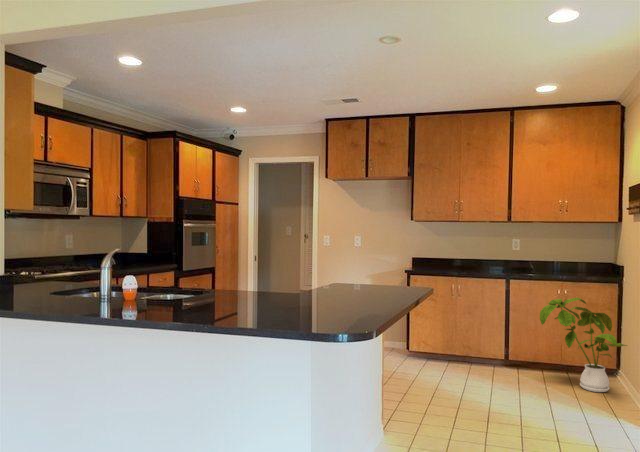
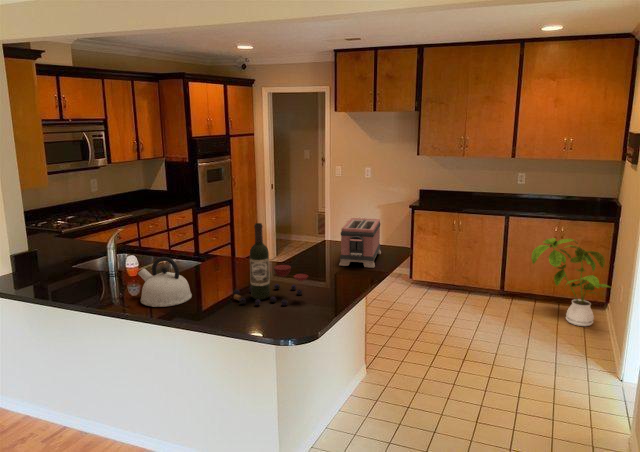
wine bottle: none [259,226,351,316] -> present [233,223,308,305]
toaster: none [364,250,404,296] -> present [339,218,381,268]
kettle: none [148,263,210,317] -> present [138,257,192,307]

